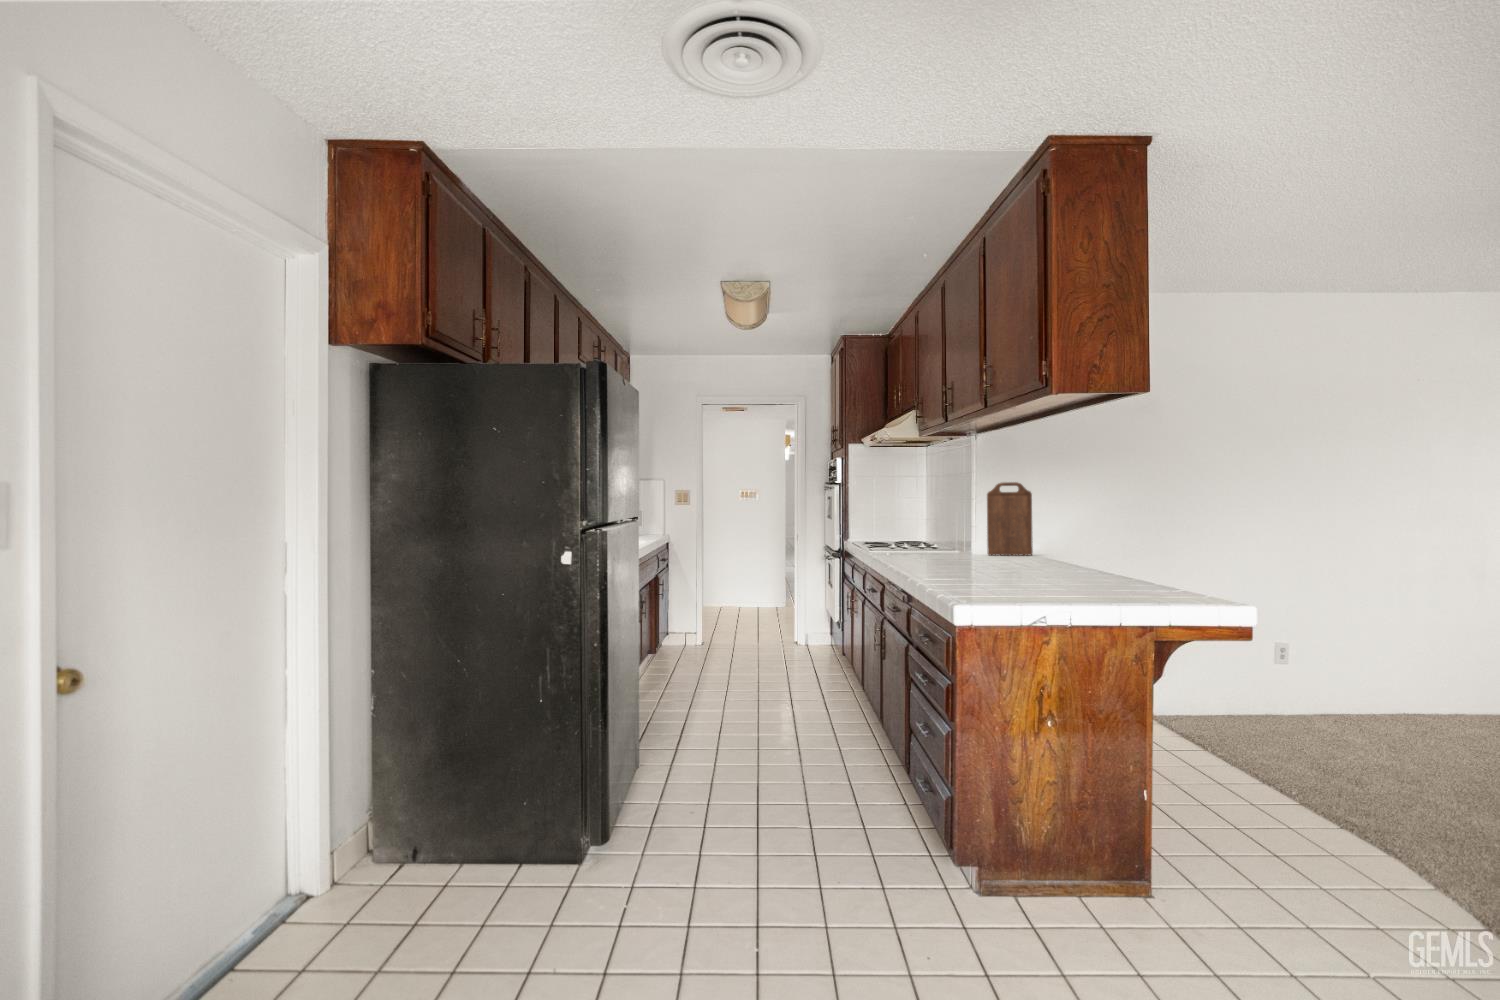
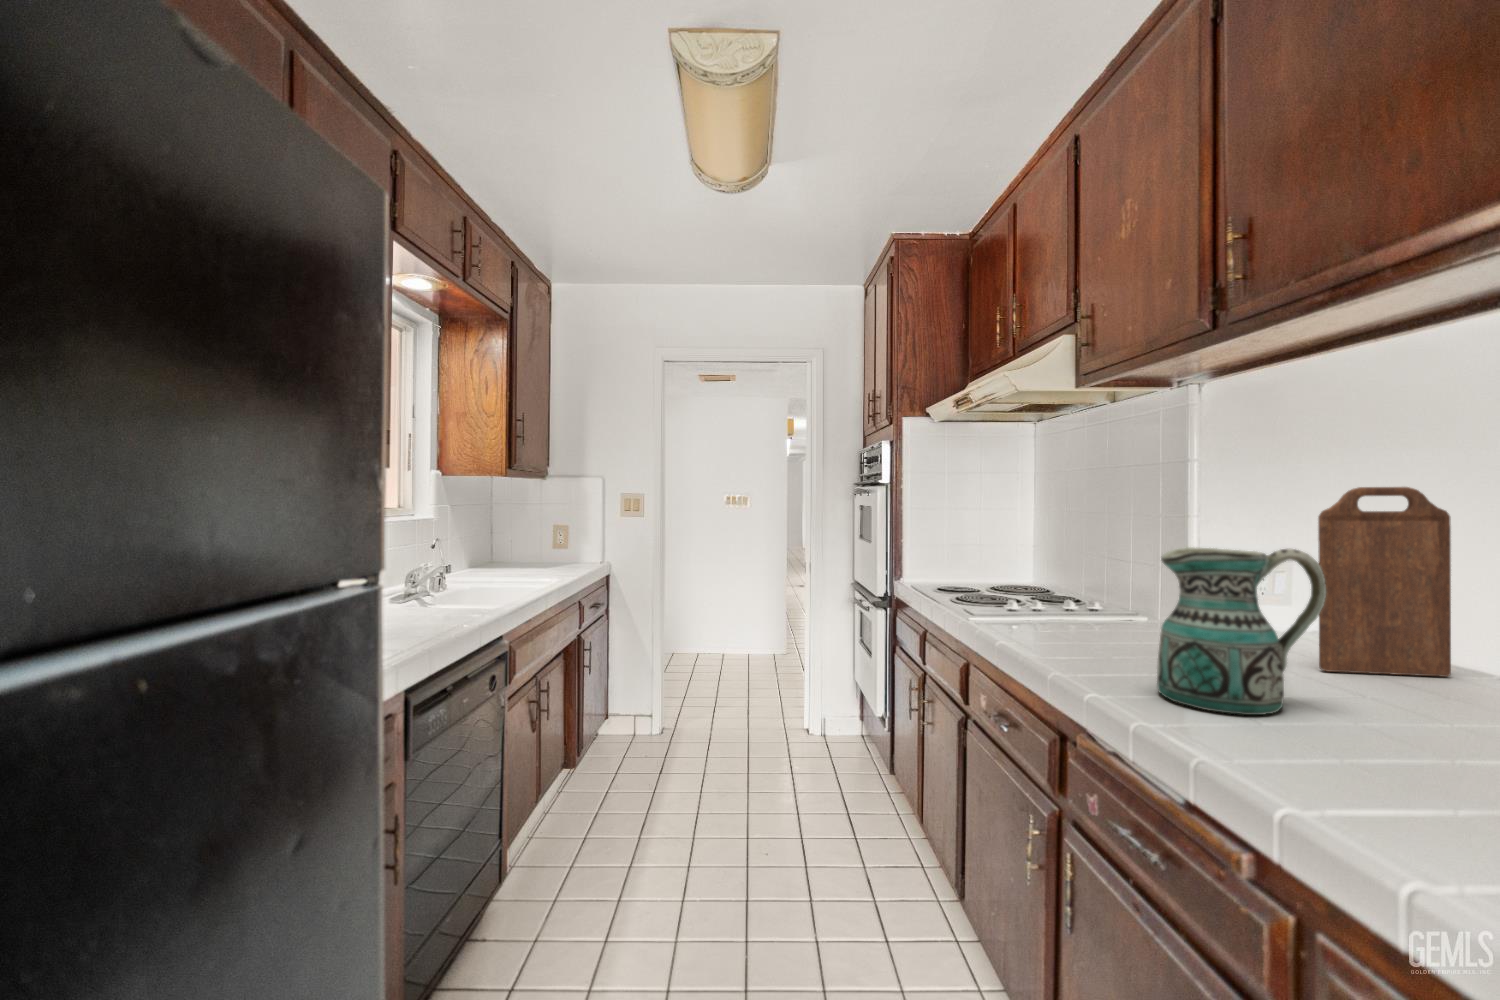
ceramic pitcher: none [912,504,964,561] -> present [1157,547,1326,715]

